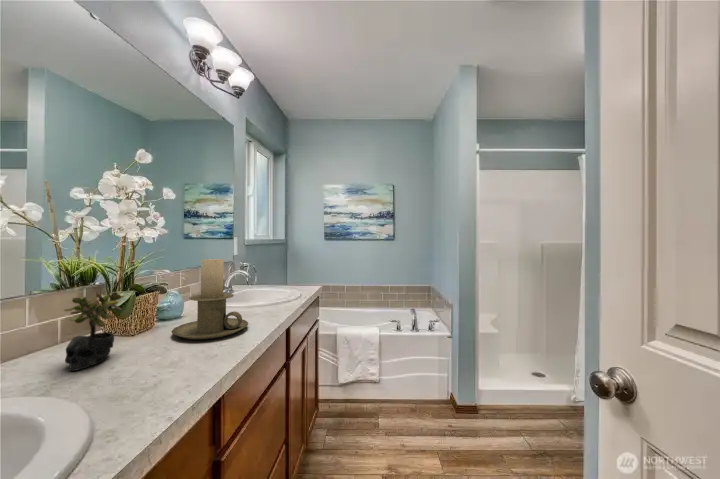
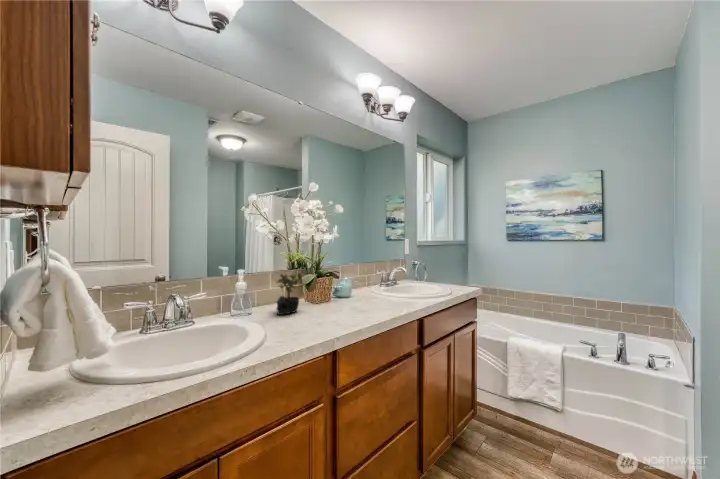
candle holder: present [171,259,248,339] -> none [332,255,383,313]

